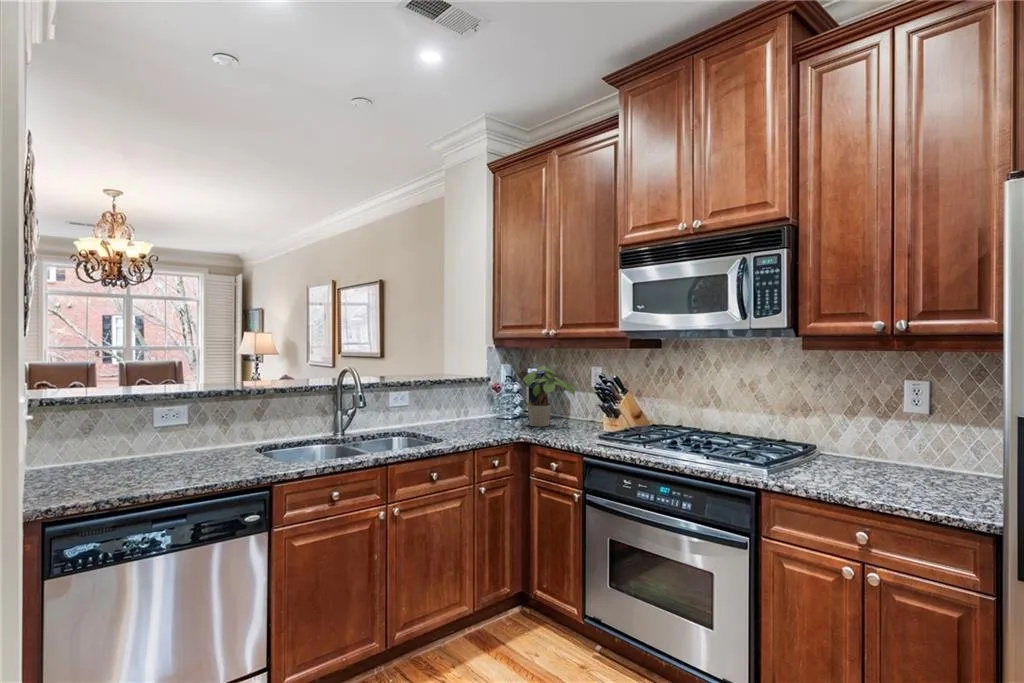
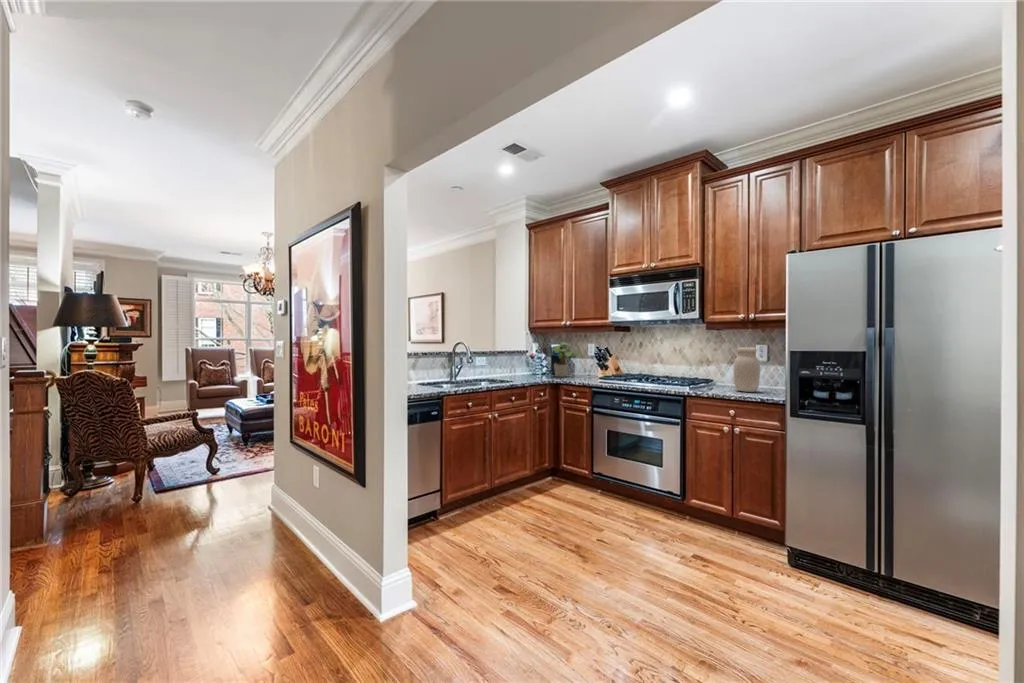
jar: none [863,391,922,488] -> present [734,348,760,392]

